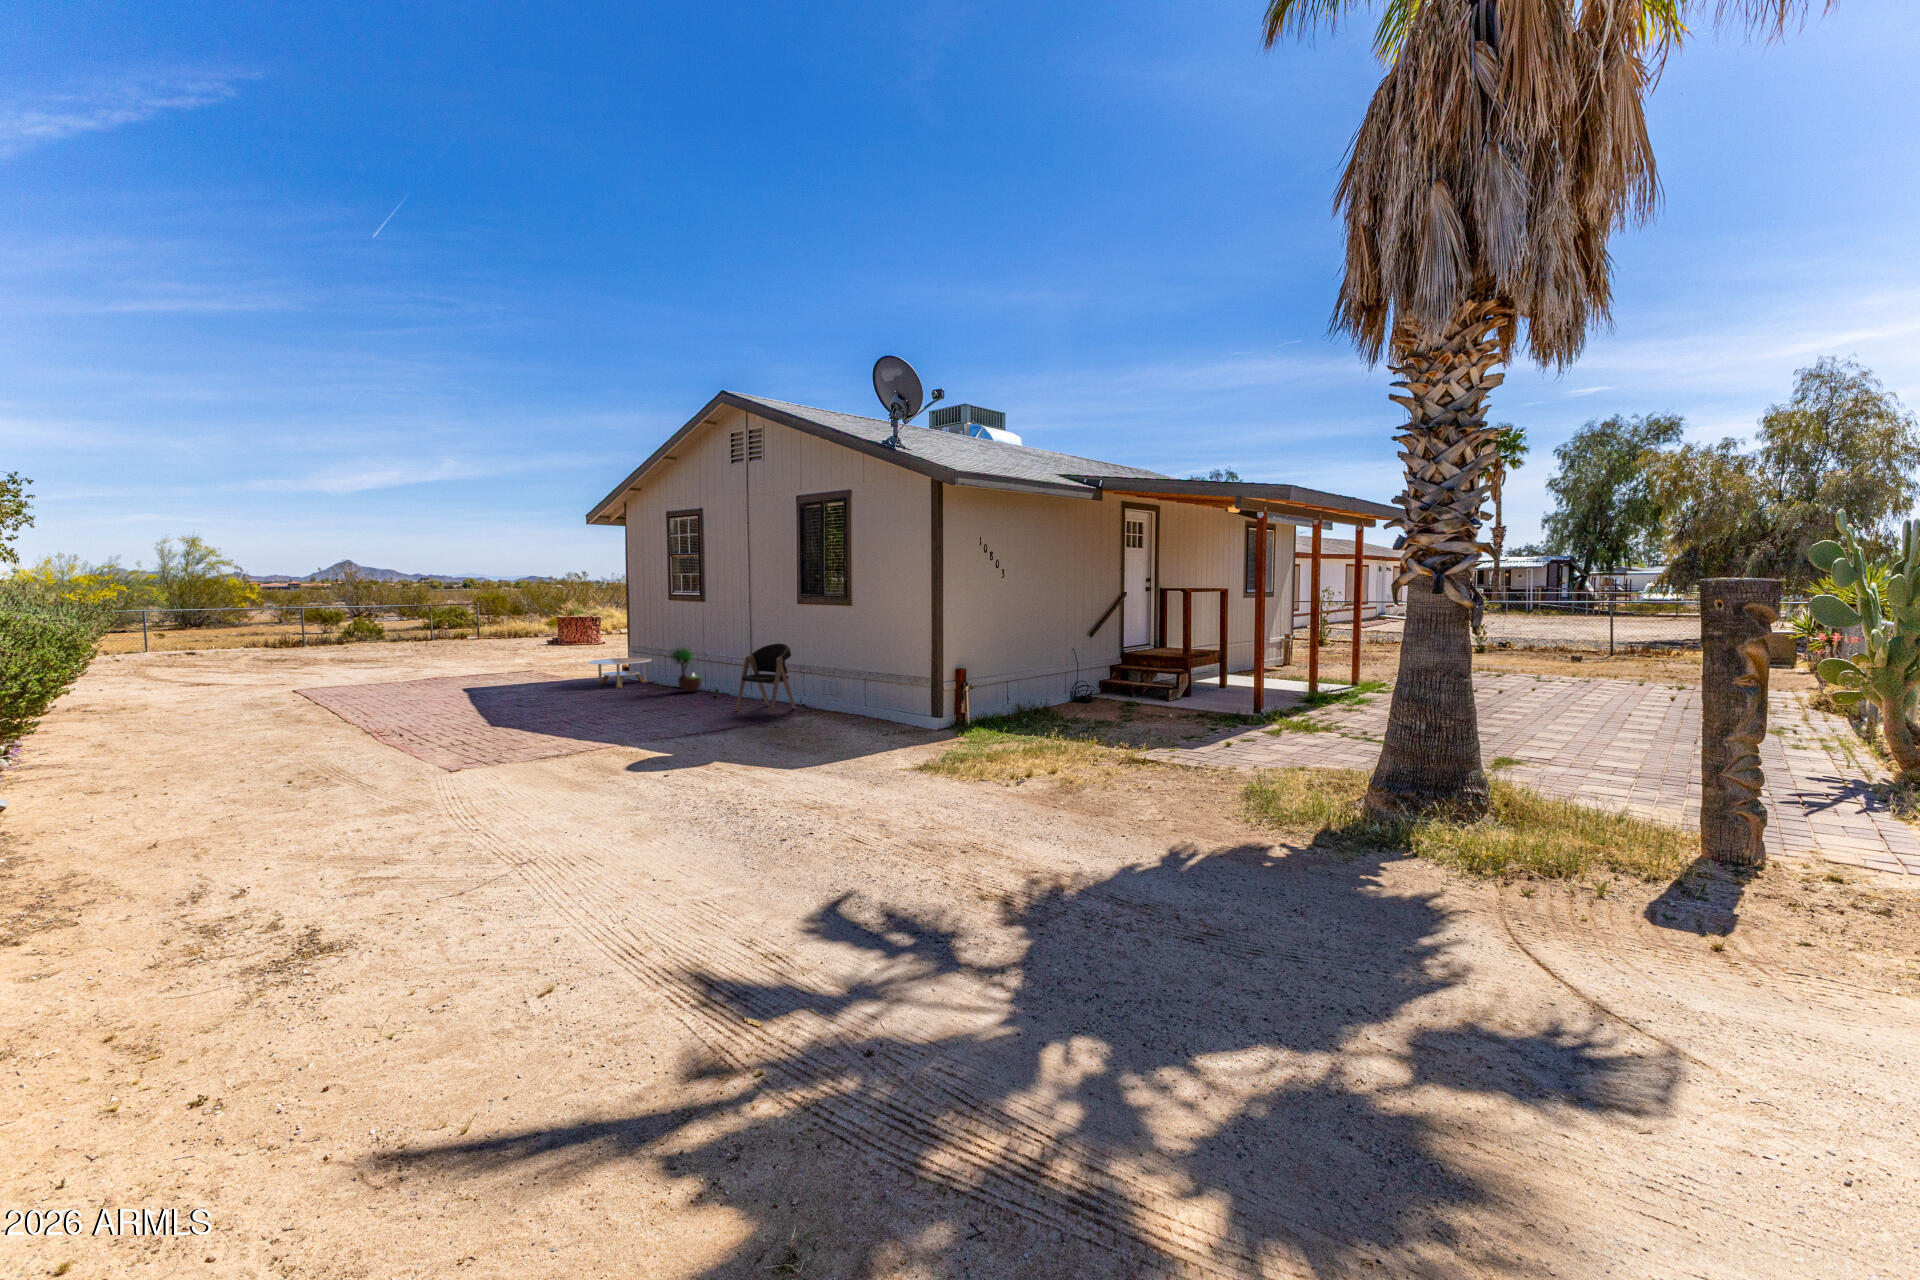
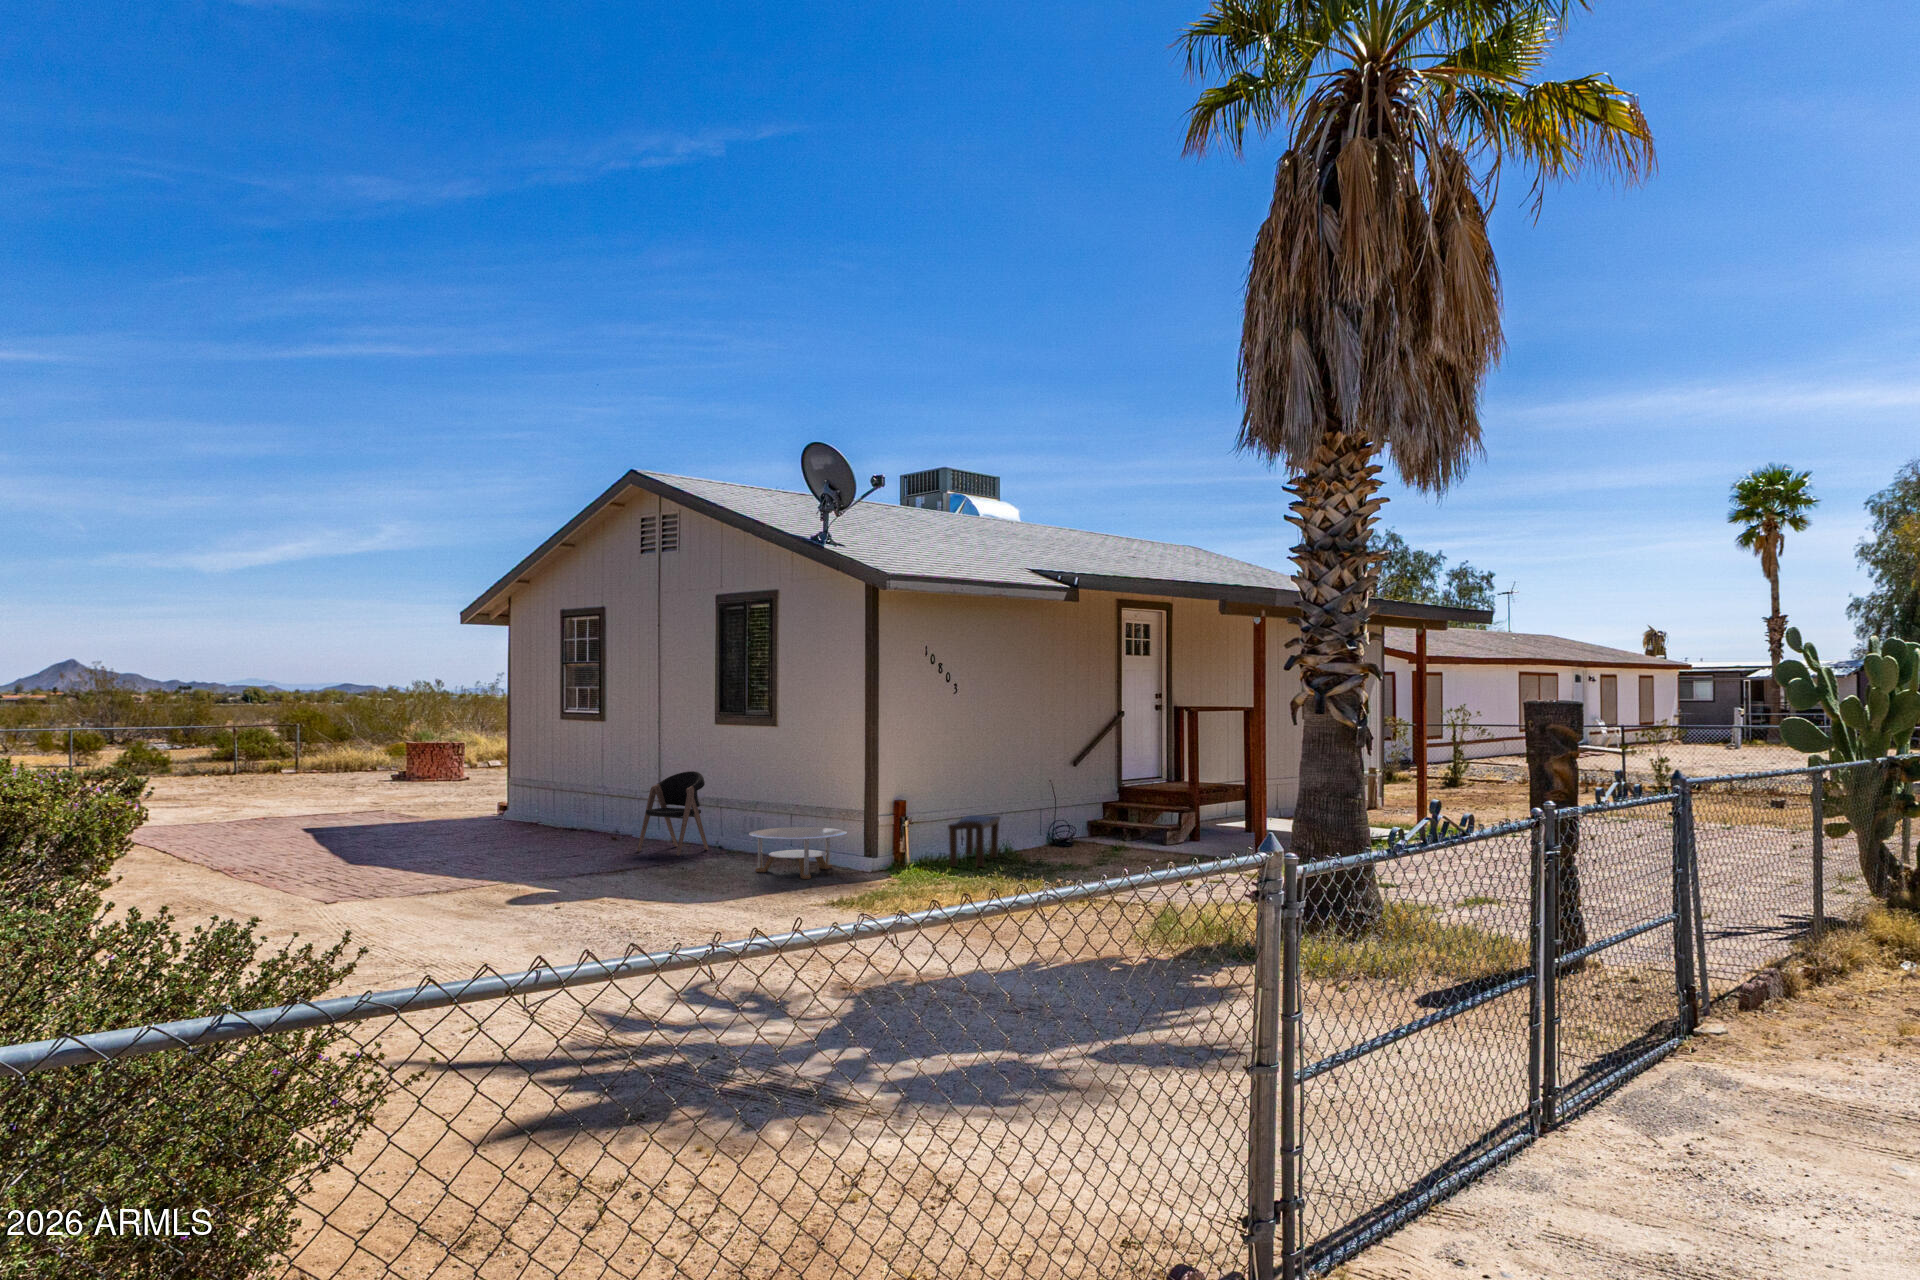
potted tree: present [671,647,701,692] -> none [557,771,599,833]
round table: present [588,658,652,688] -> present [749,827,847,879]
bench: none [1006,680,1044,726] -> present [948,816,1000,867]

